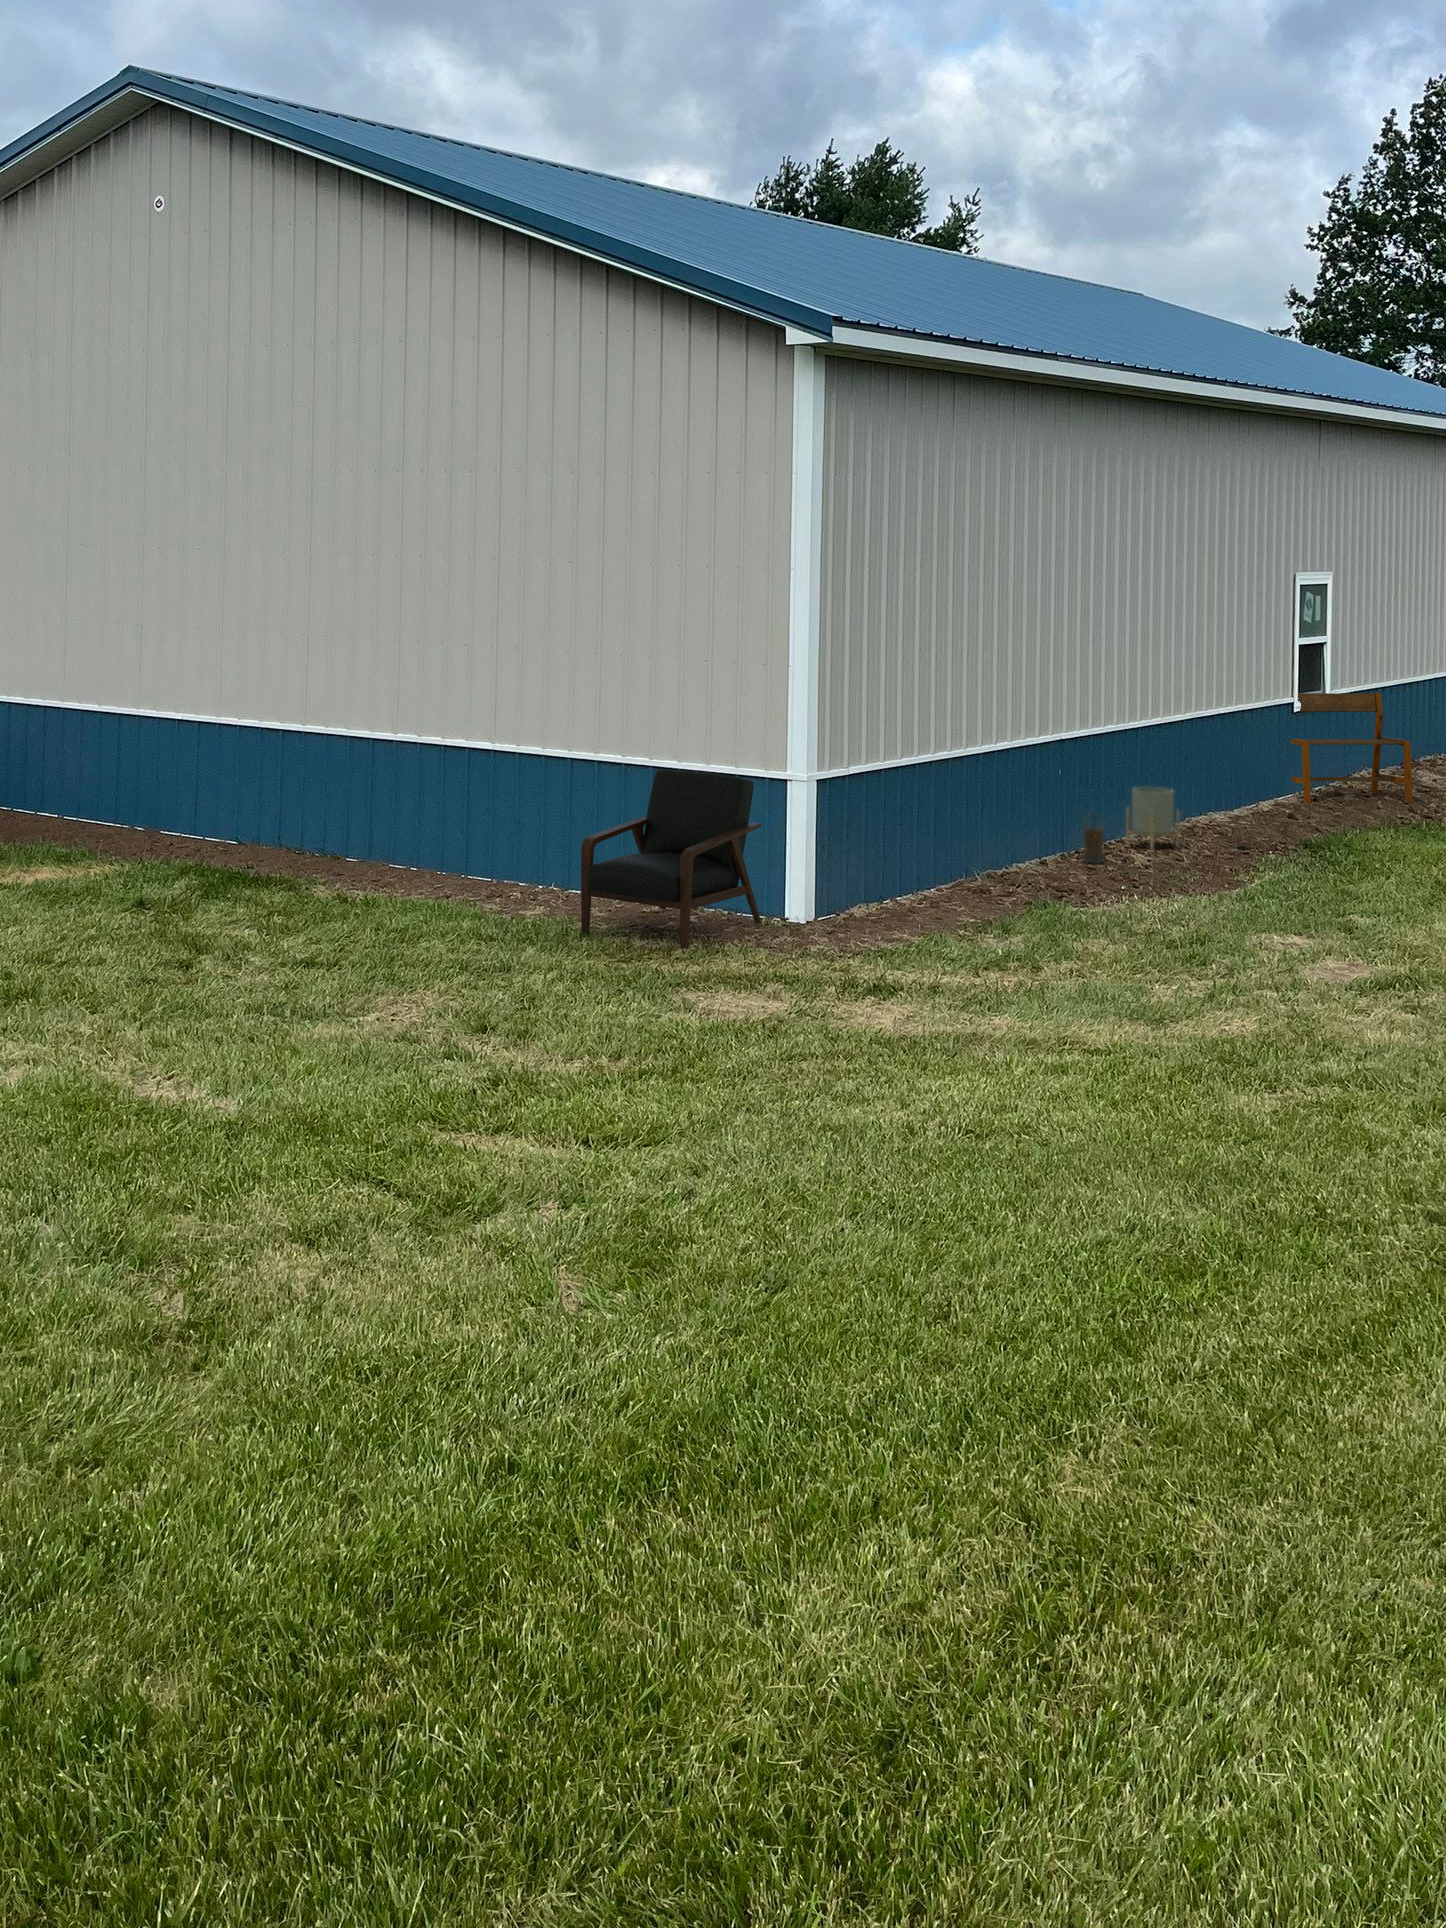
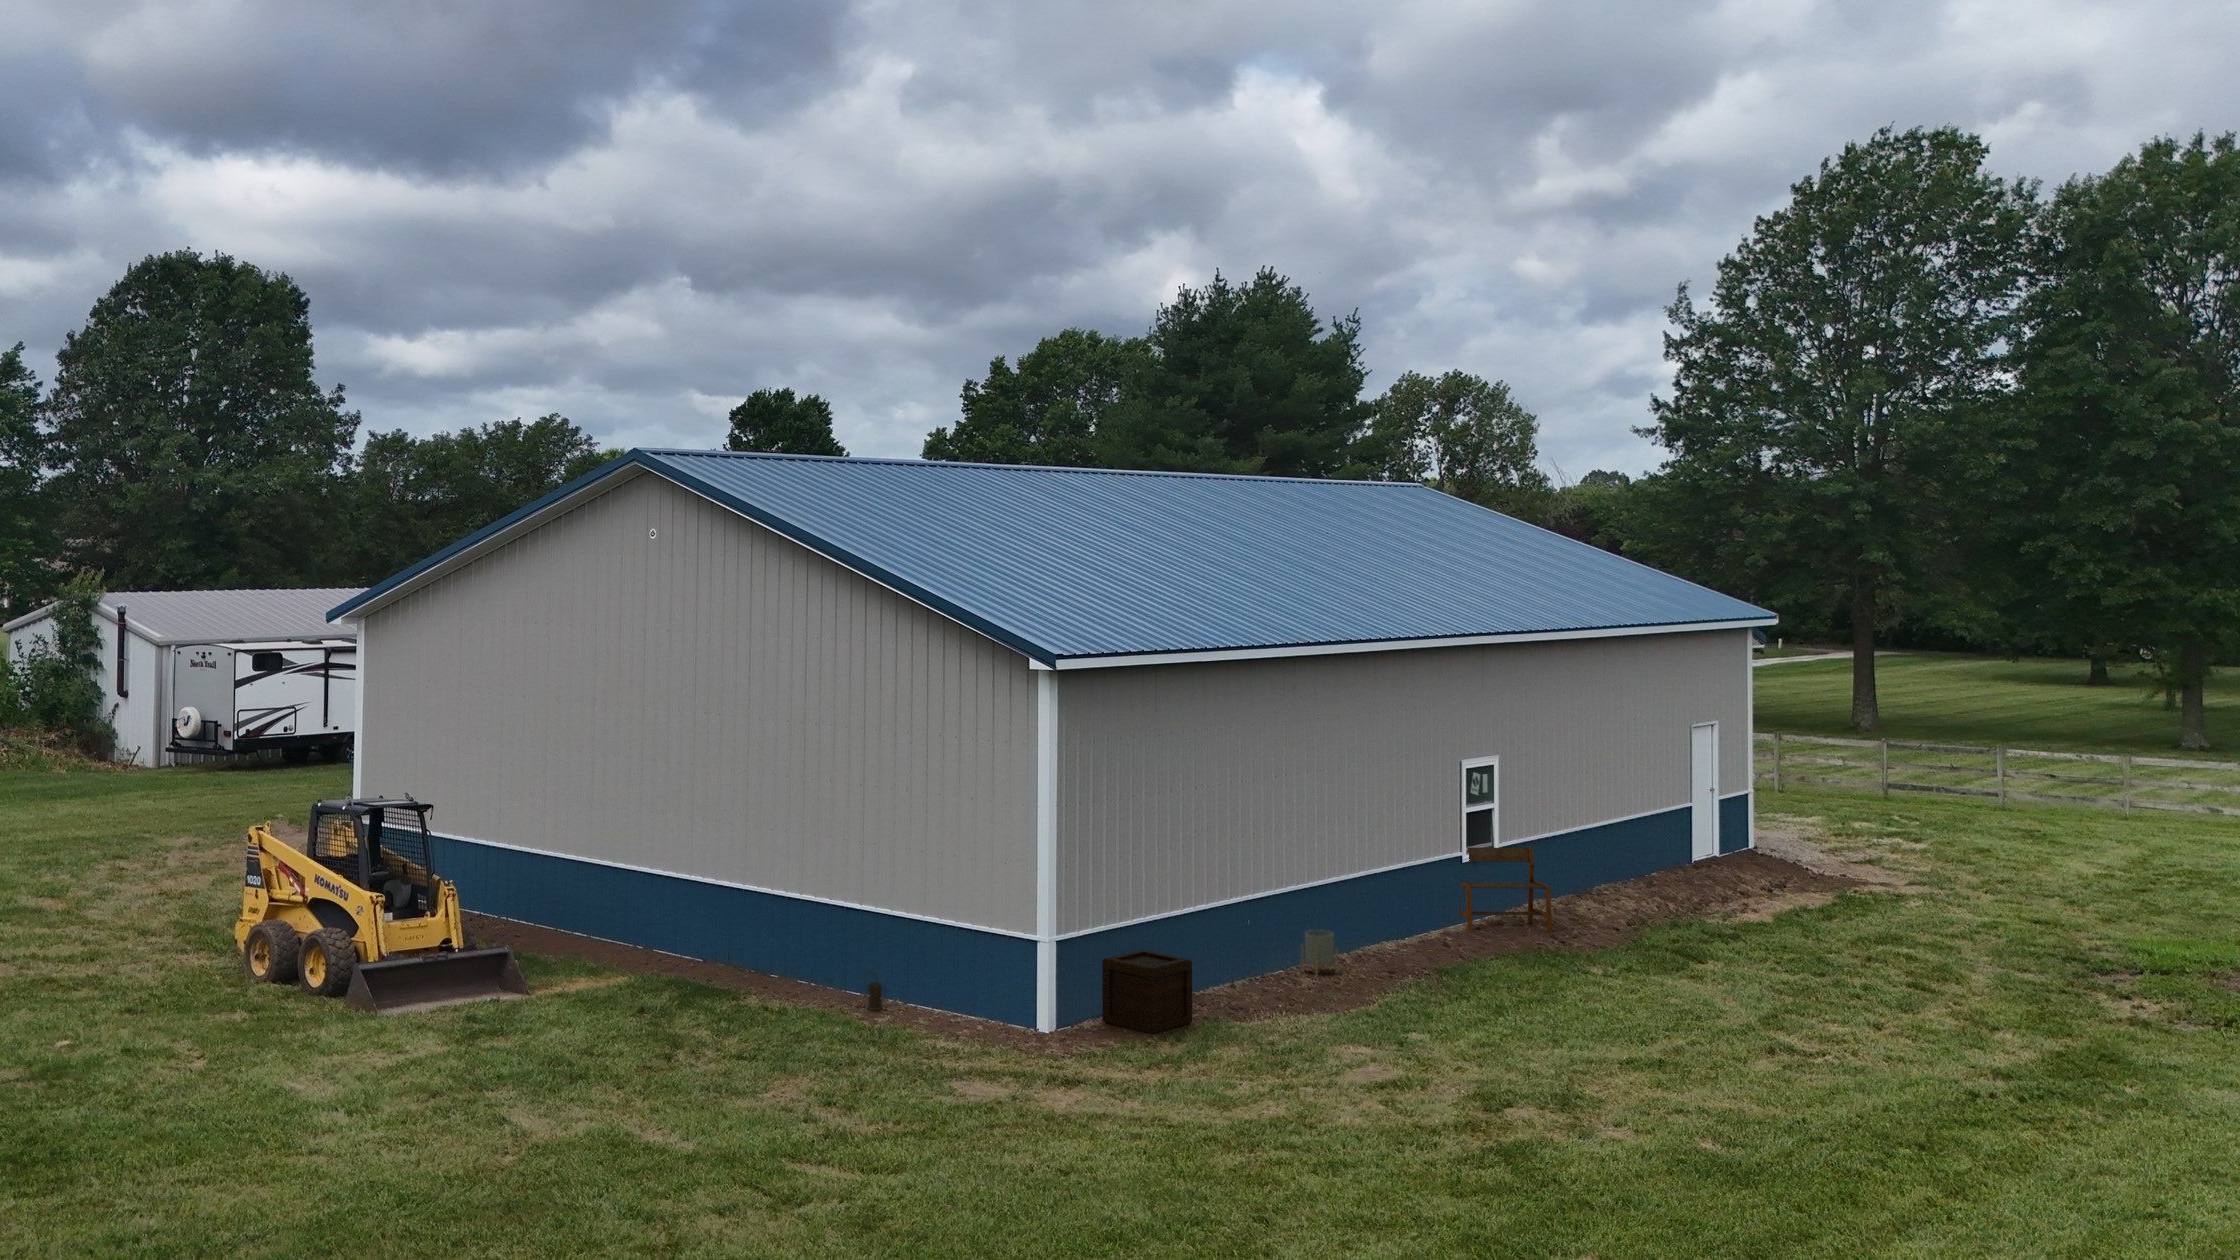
chair: present [581,770,761,949] -> none [903,933,1018,1052]
wooden crate: none [885,799,1022,921] -> present [1102,950,1192,1034]
watering can: present [1083,815,1103,863] -> present [863,973,883,1011]

